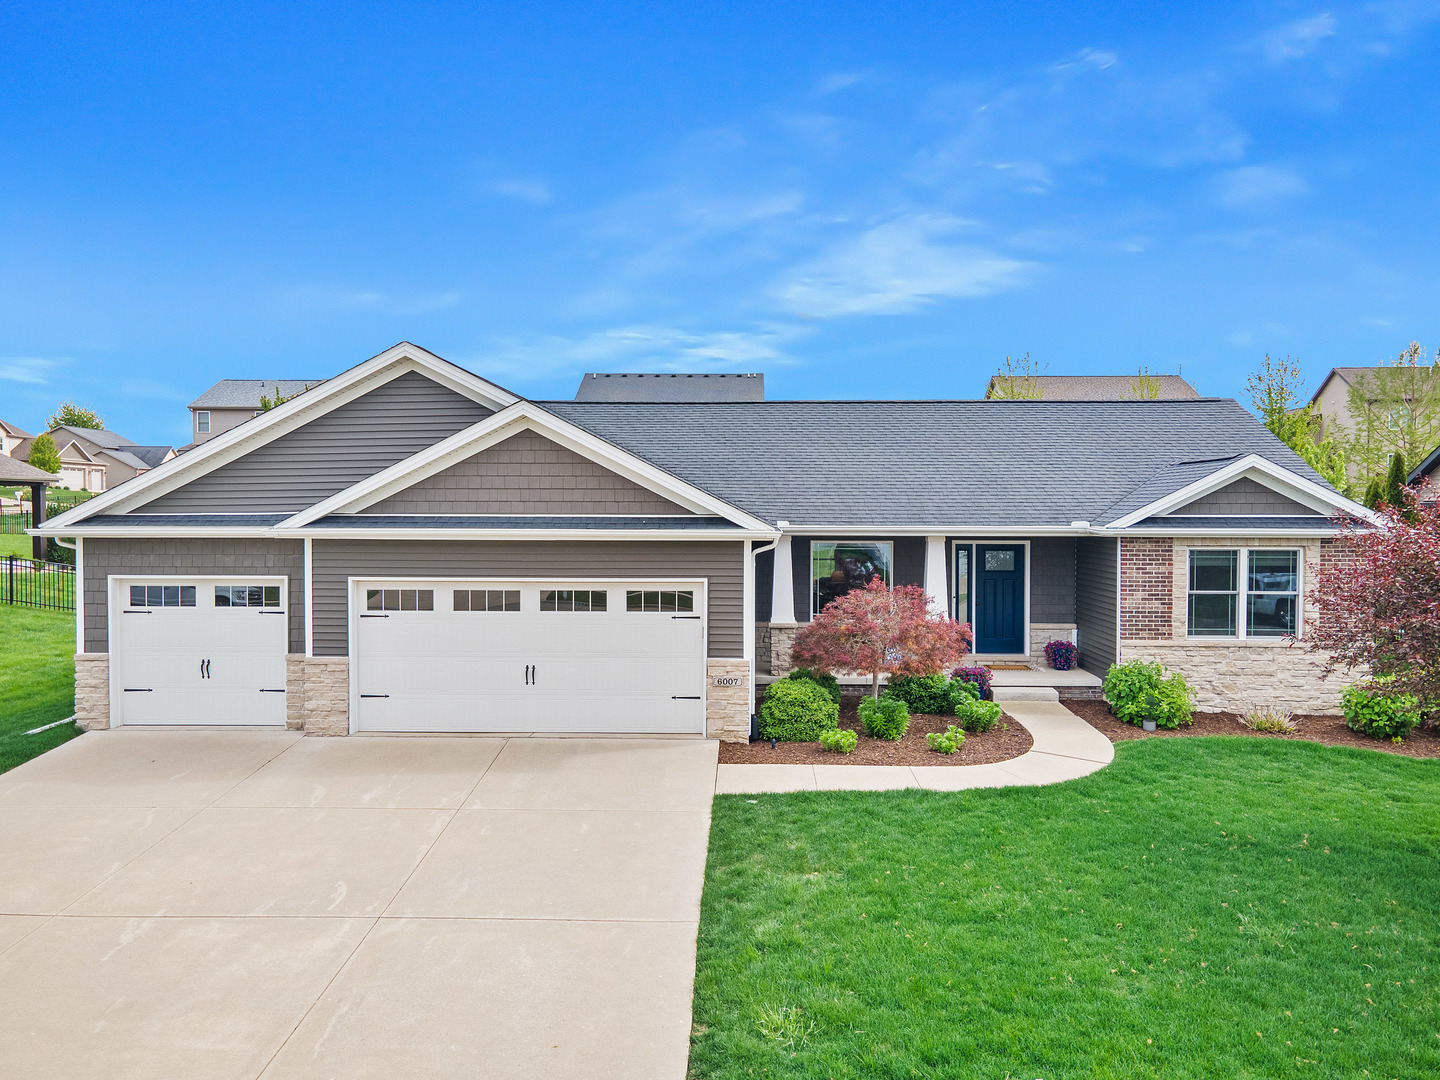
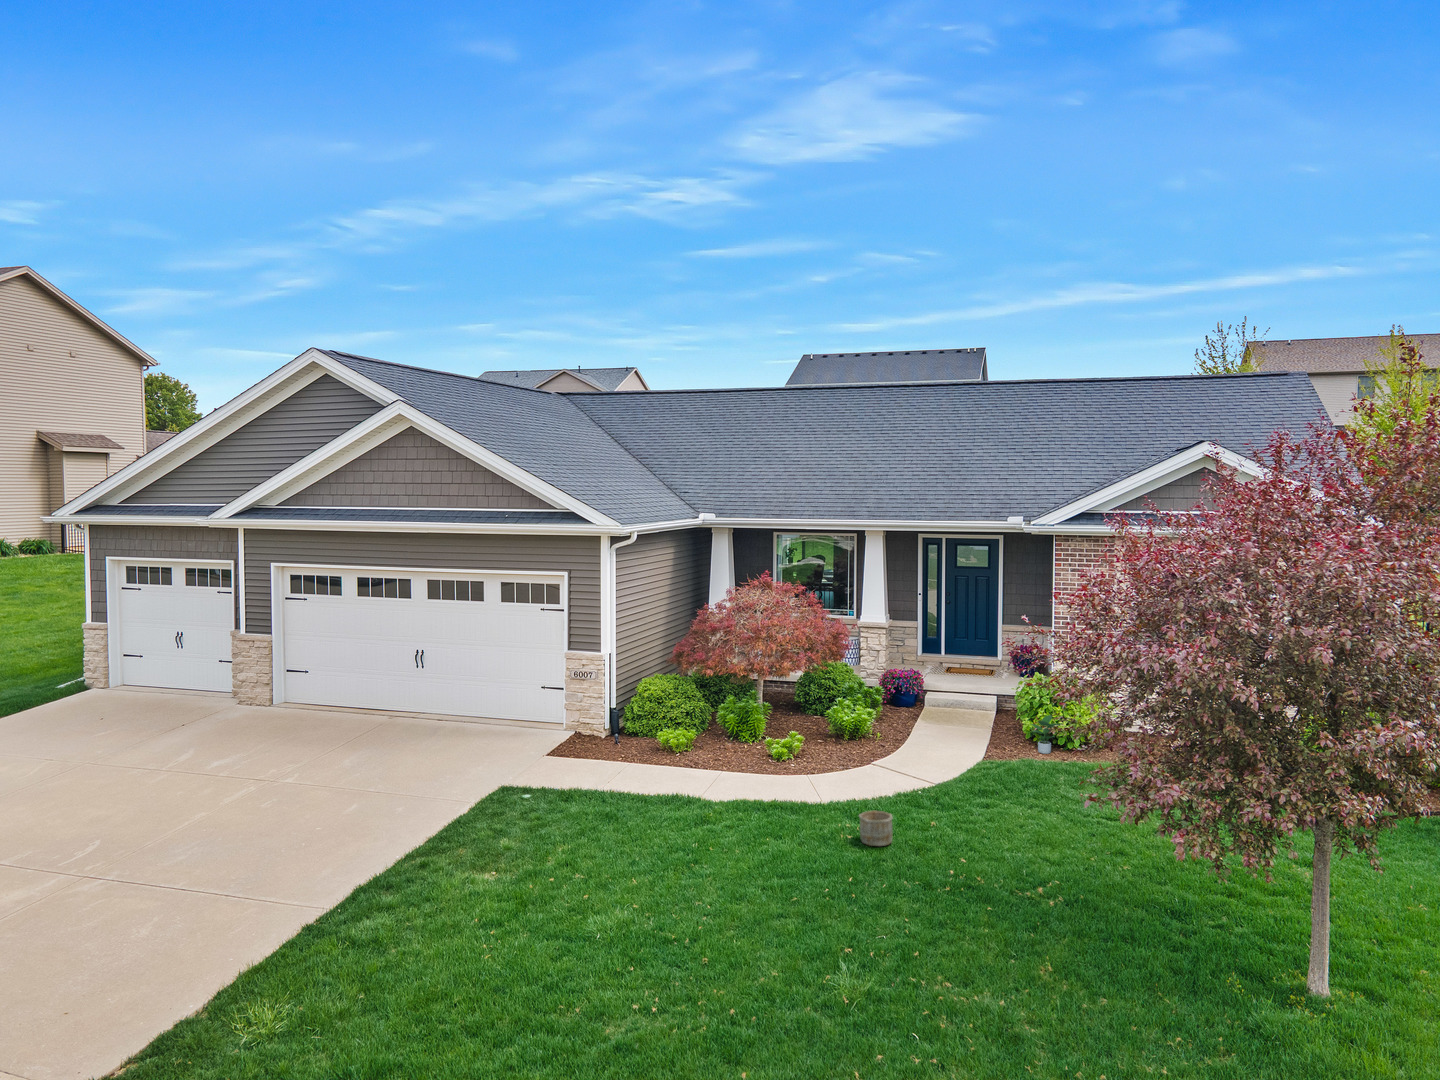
wooden bucket: none [1164,802,1204,839] -> present [859,811,893,846]

